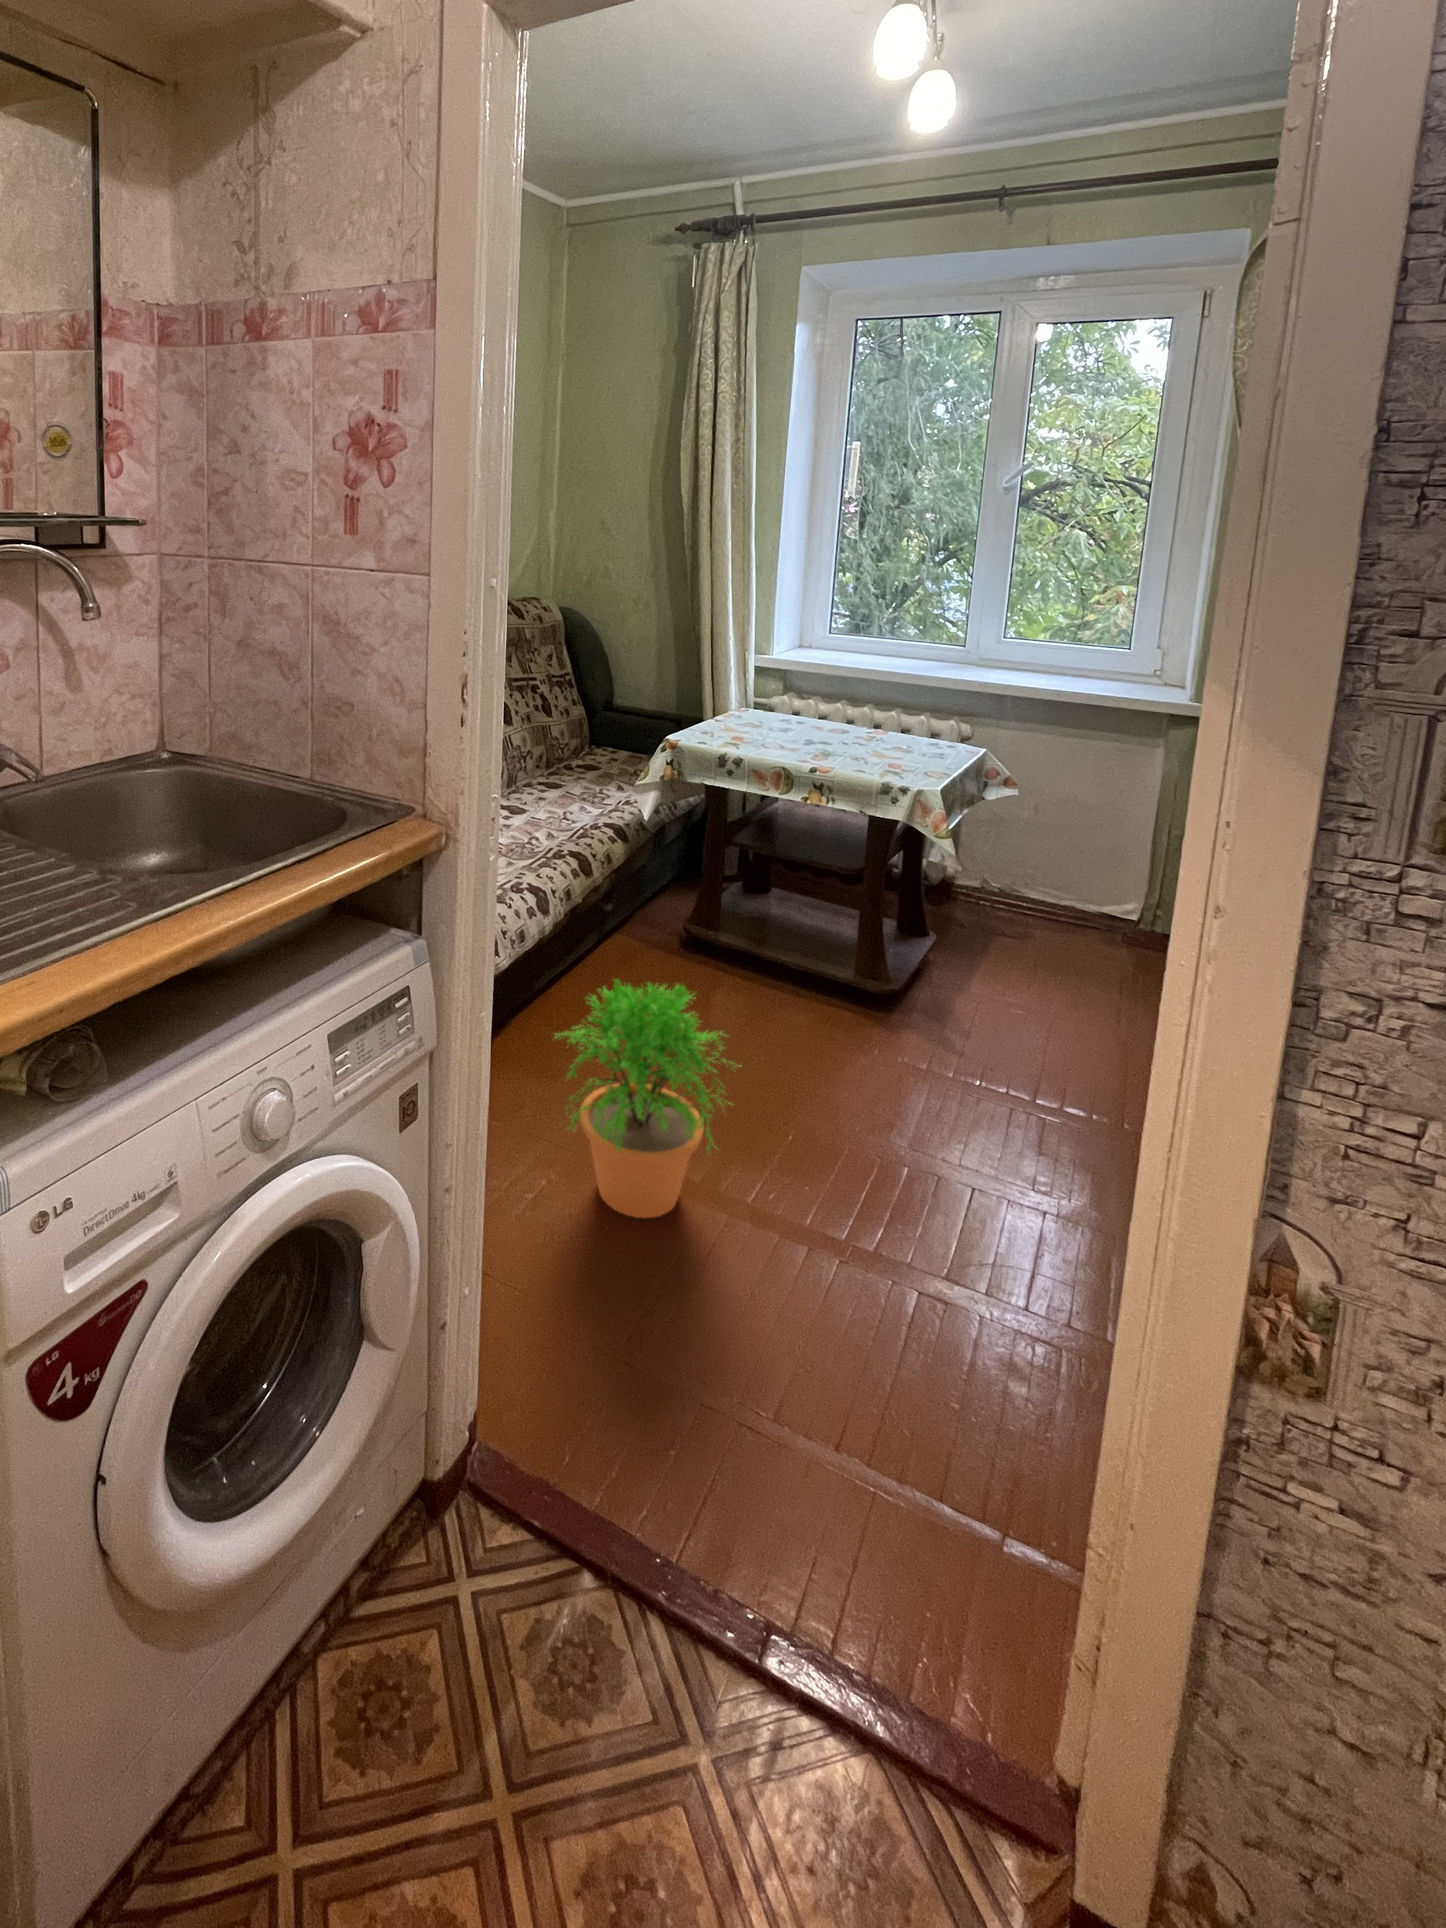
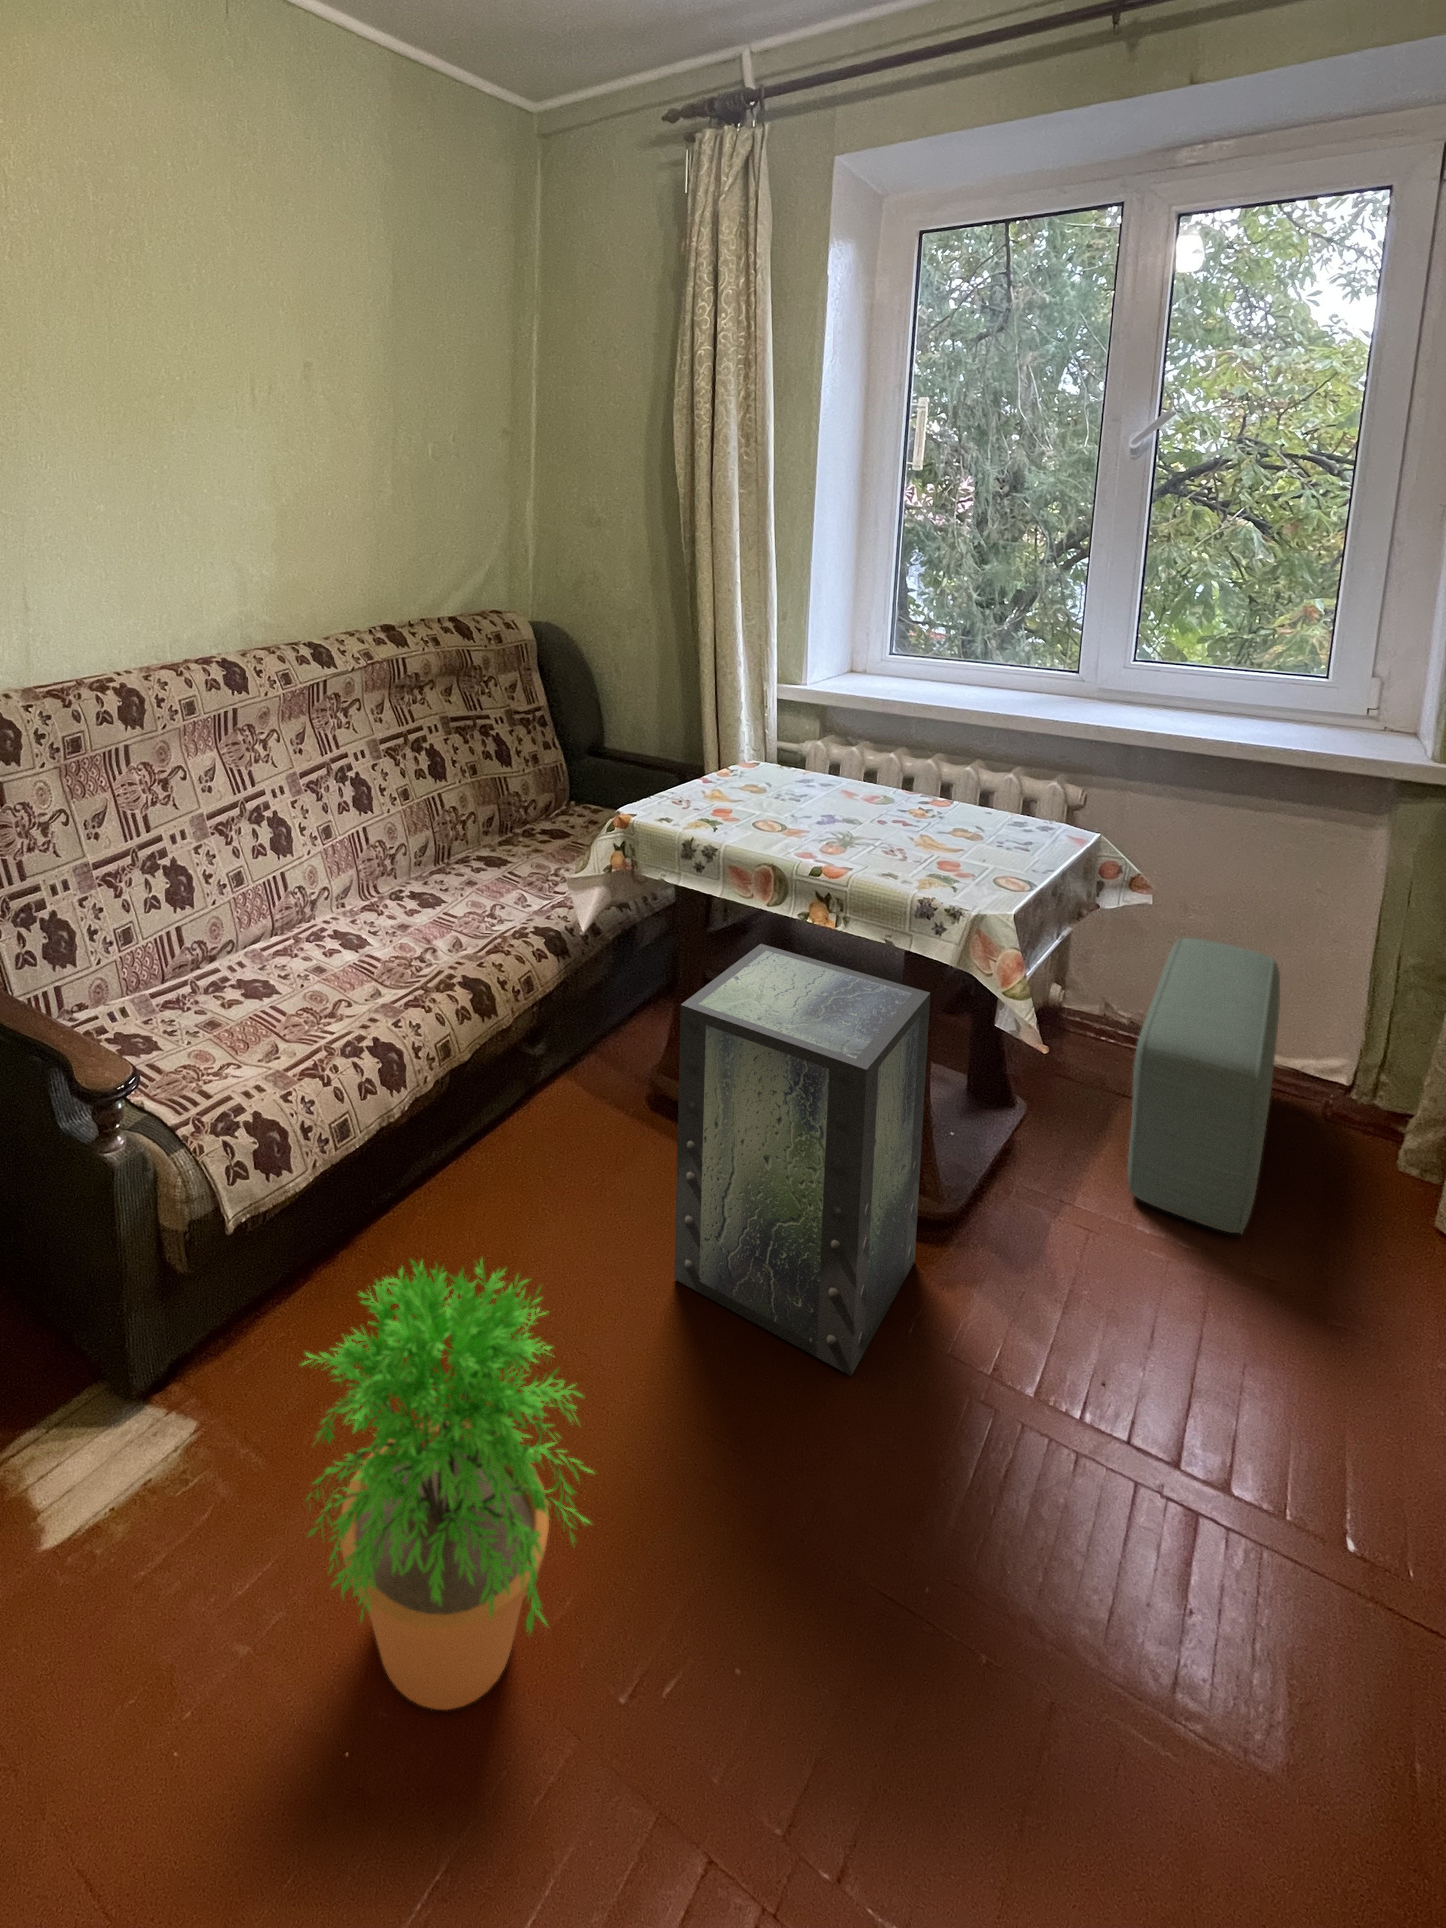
storage box: none [724,822,888,1076] -> present [674,944,930,1376]
pouf: none [1001,830,1095,1002] -> present [1128,938,1280,1234]

